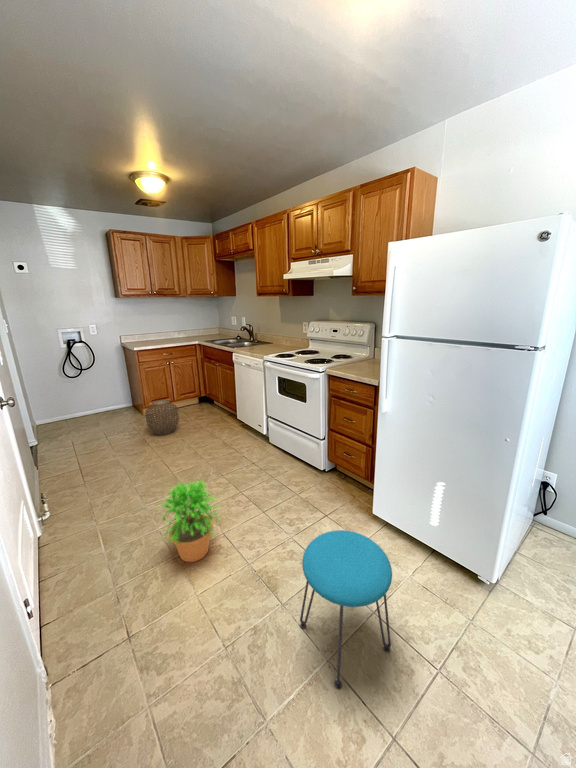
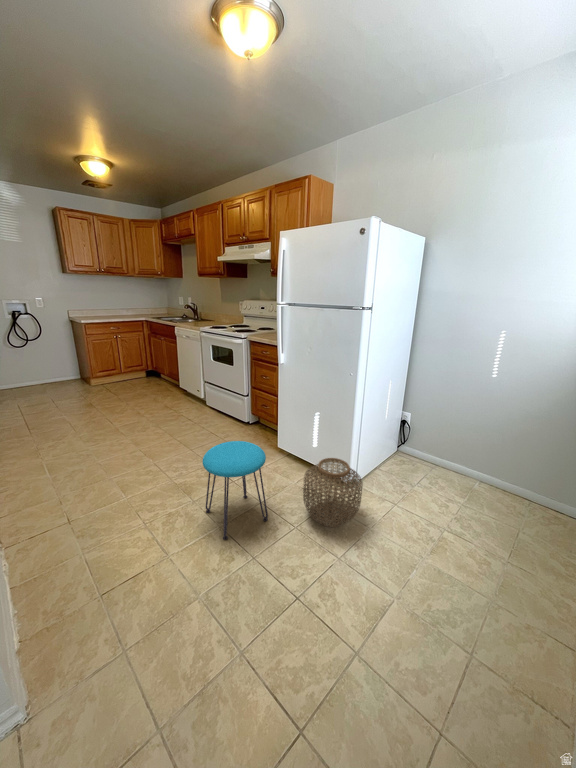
woven basket: present [145,400,179,435] -> present [303,458,363,527]
potted plant: present [157,481,217,562] -> none [94,417,152,481]

